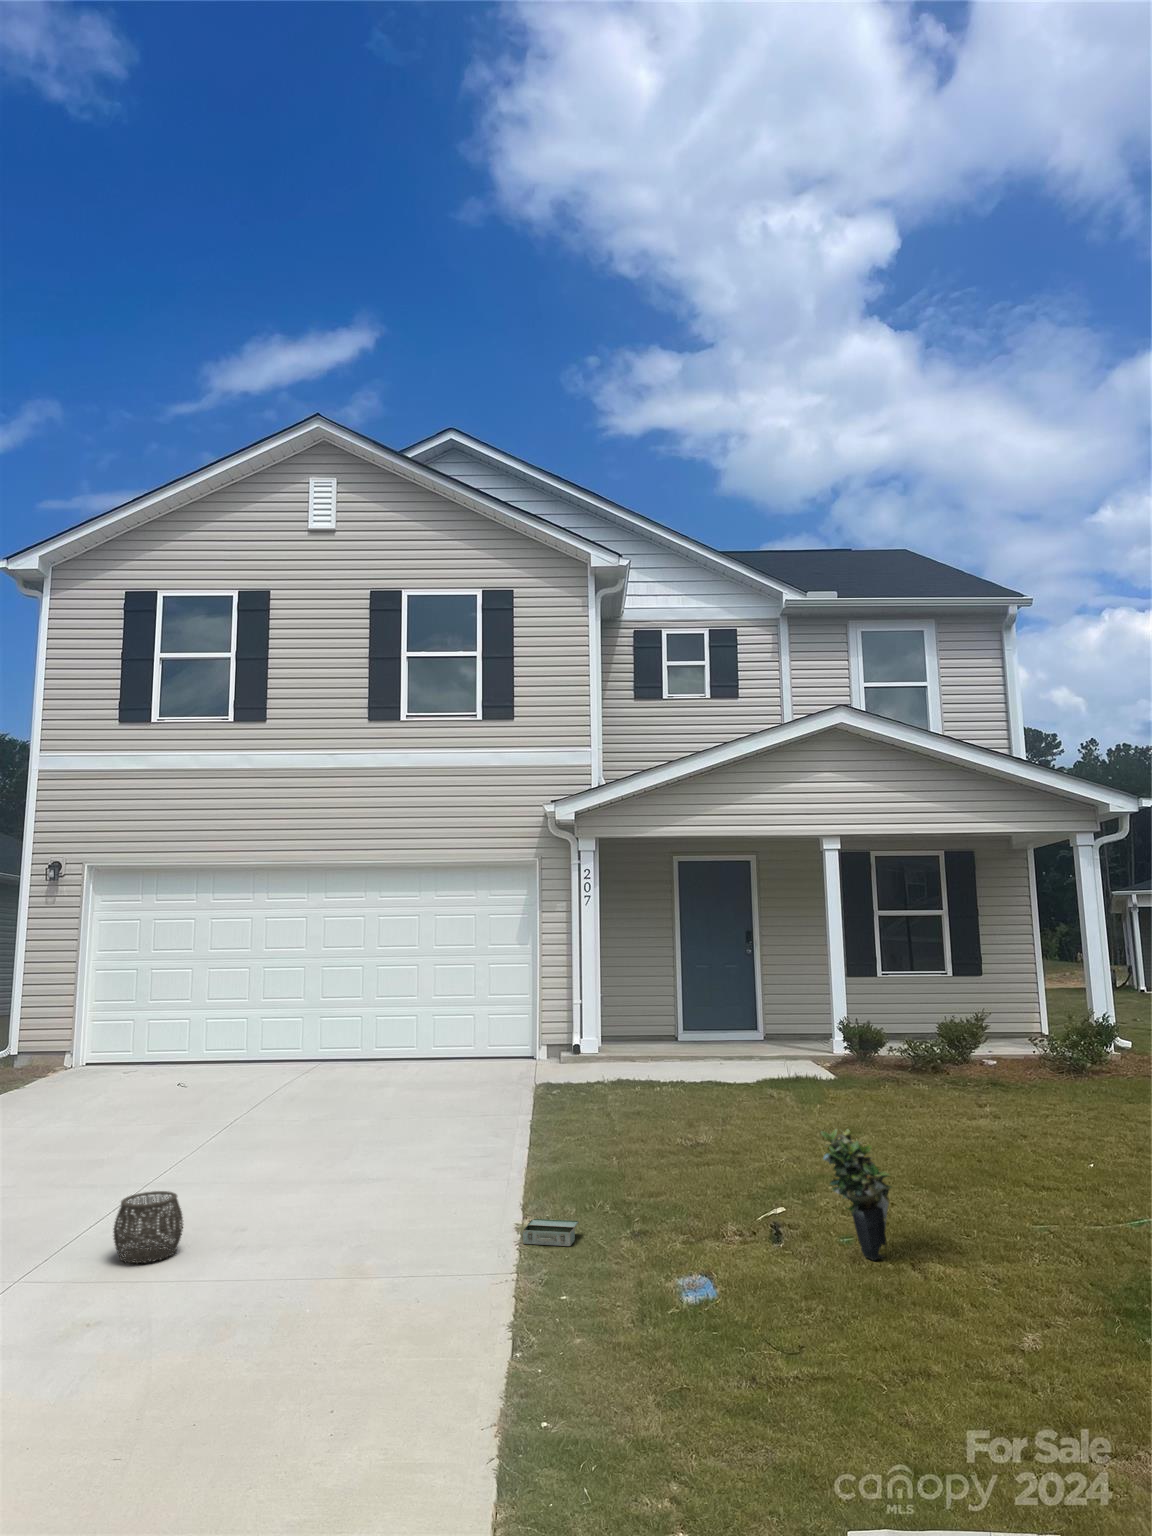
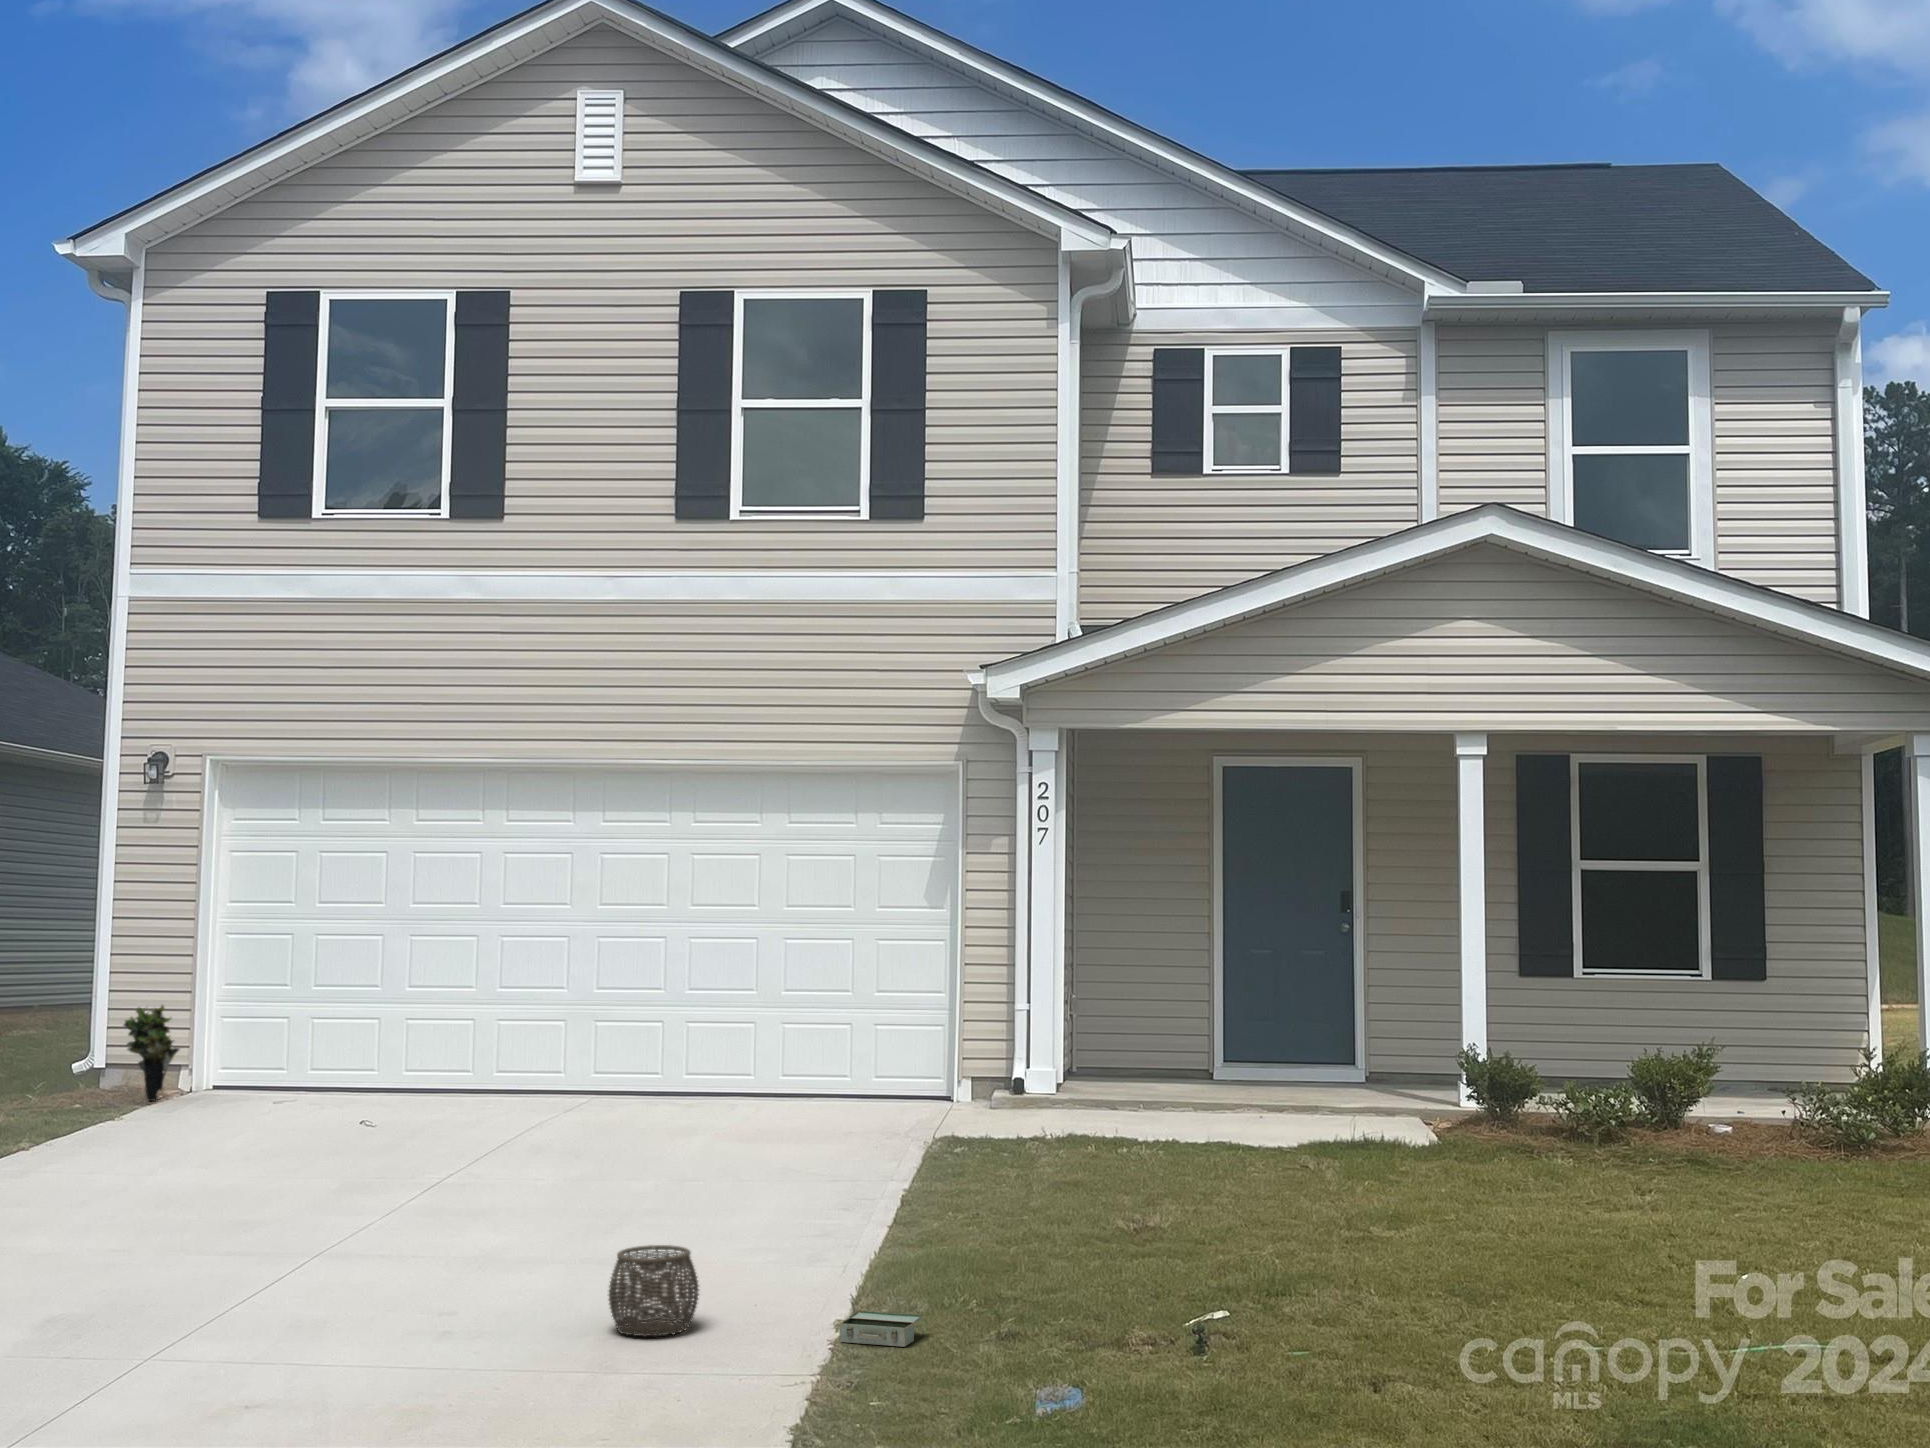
potted plant: present [821,1129,892,1260] -> present [124,1005,179,1101]
woven basket: present [113,1191,183,1264] -> present [609,1245,699,1337]

